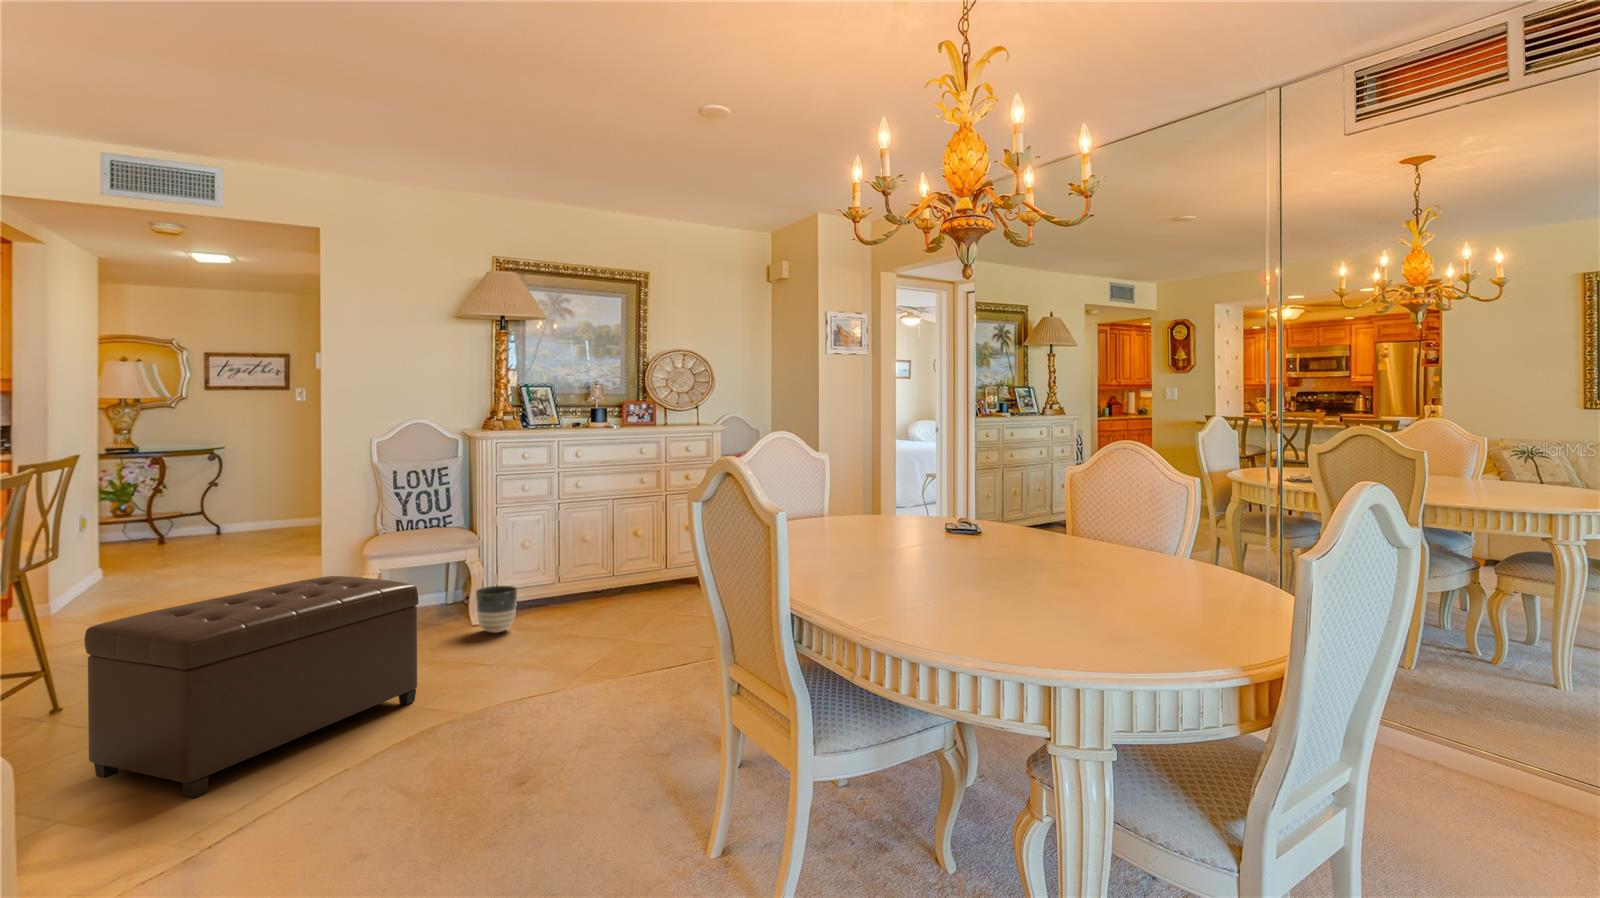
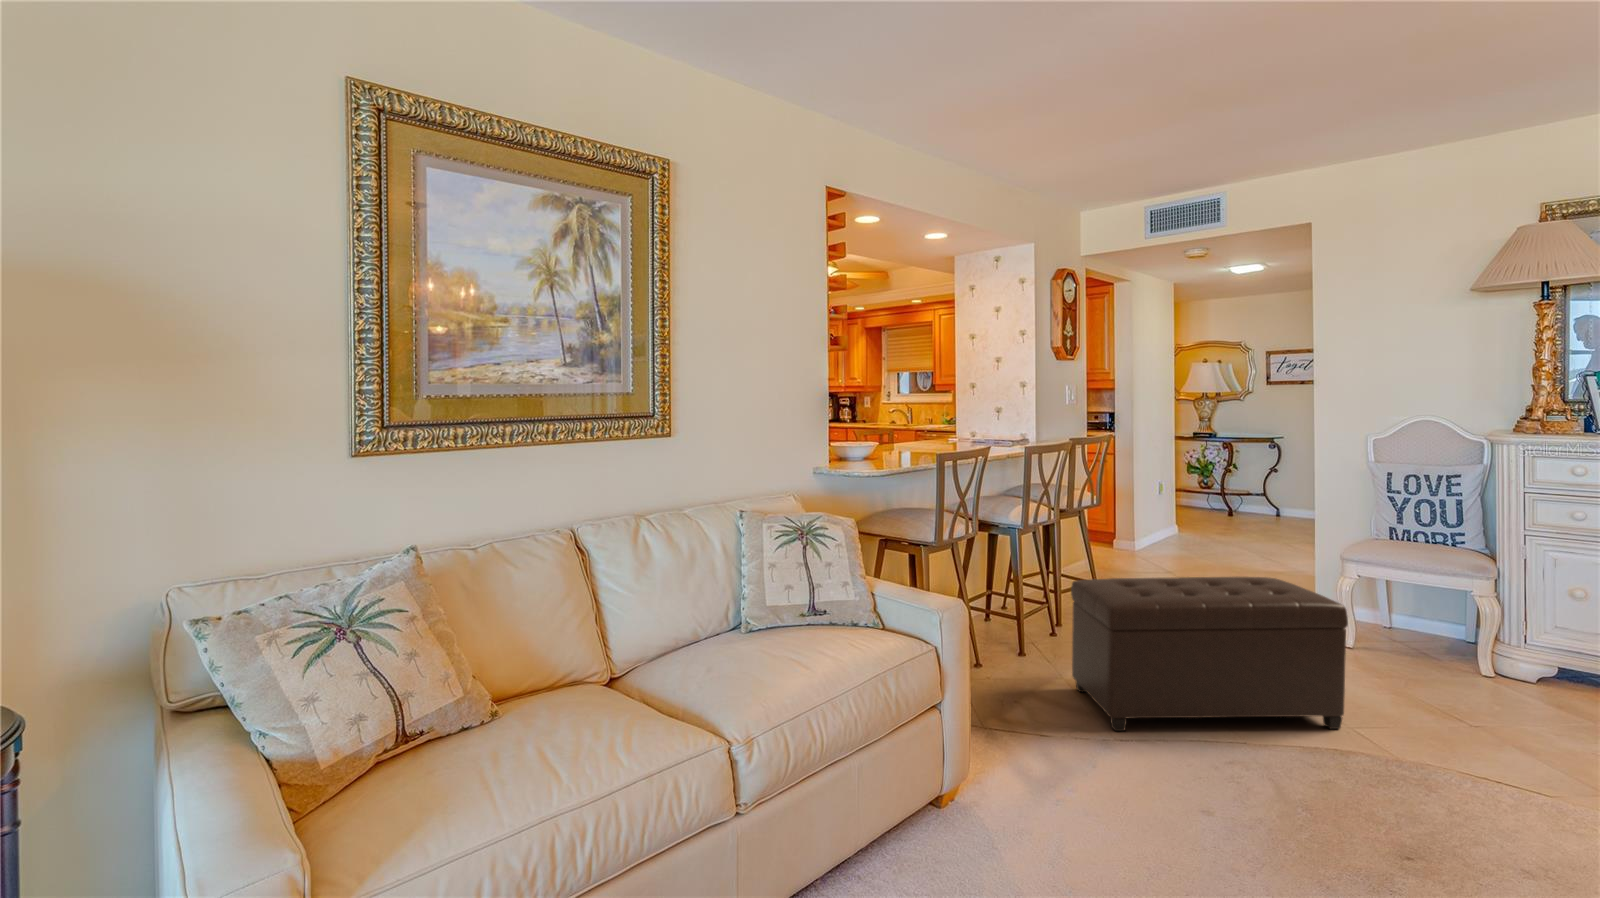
planter: present [476,586,517,633] -> none [1477,628,1543,690]

